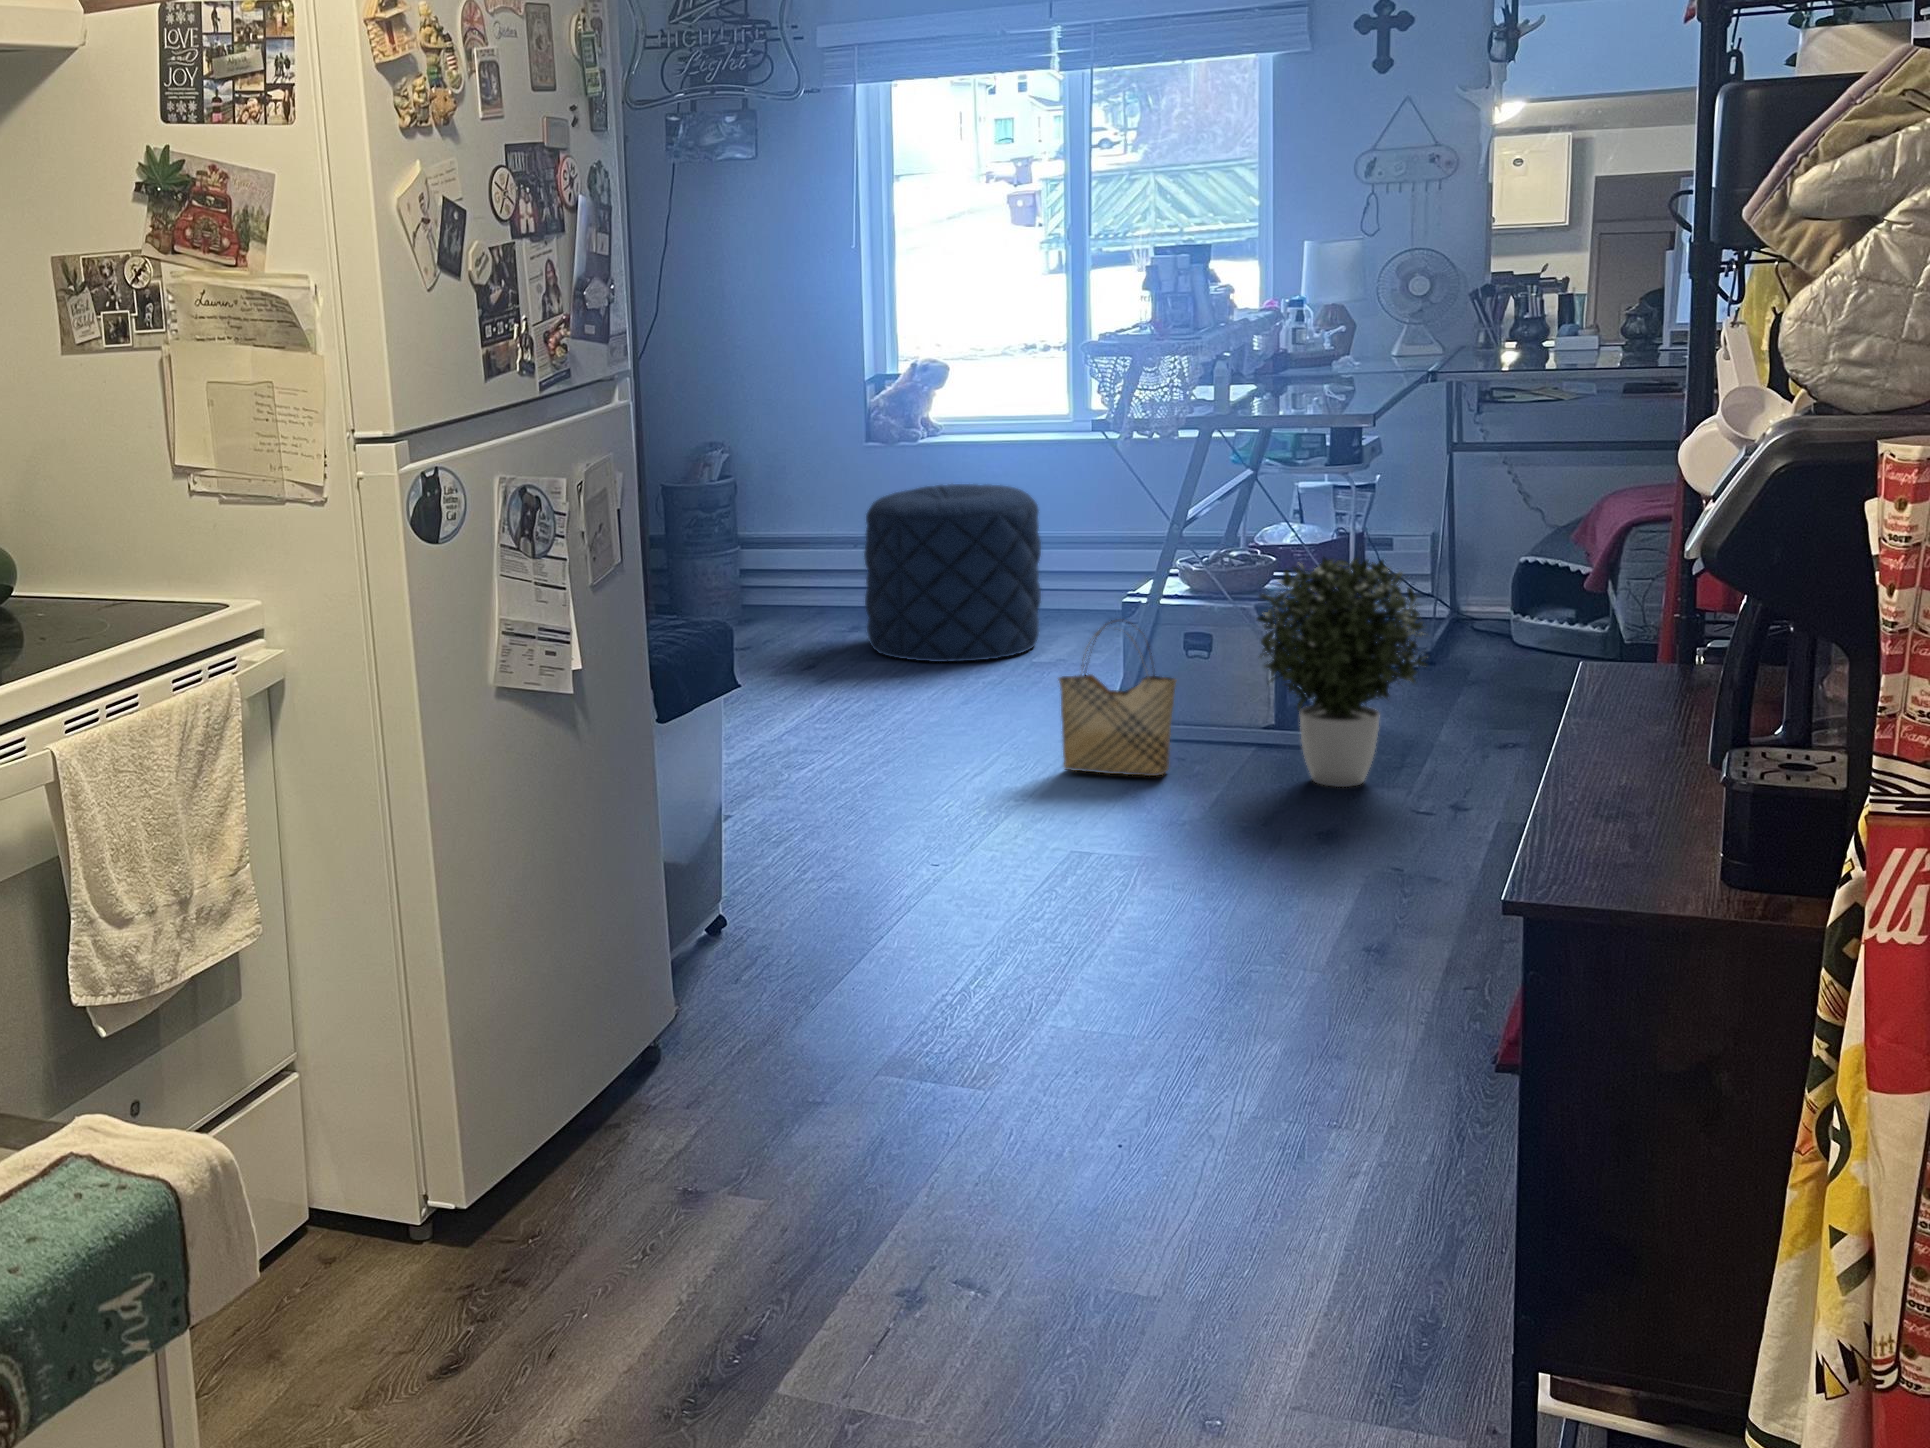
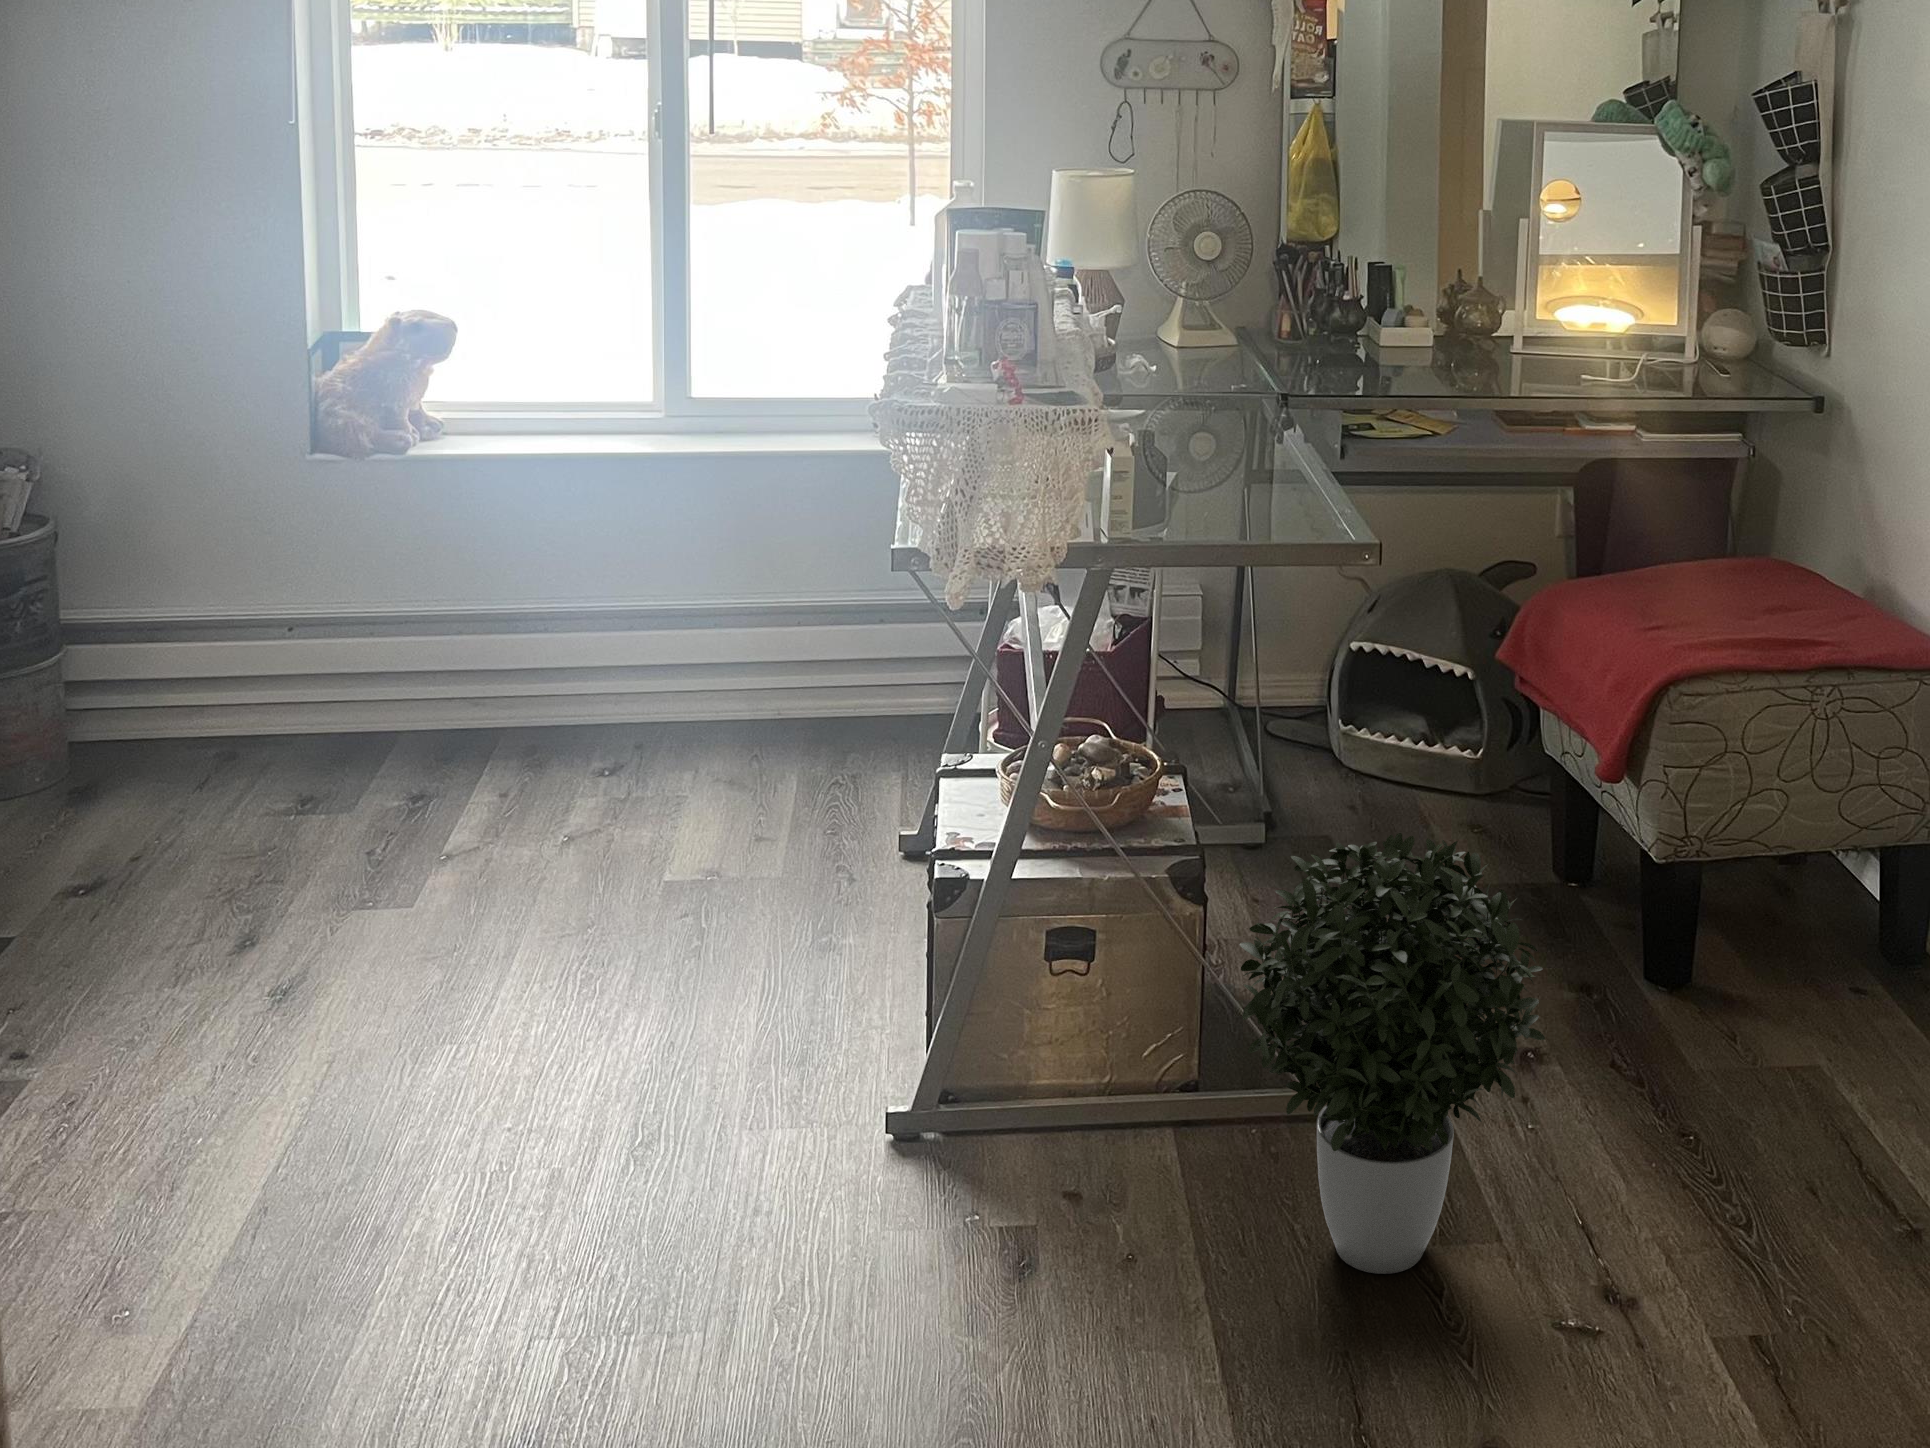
pouf: present [864,484,1041,662] -> none [338,555,662,914]
woven basket: present [1059,619,1176,776] -> none [870,986,1101,1333]

